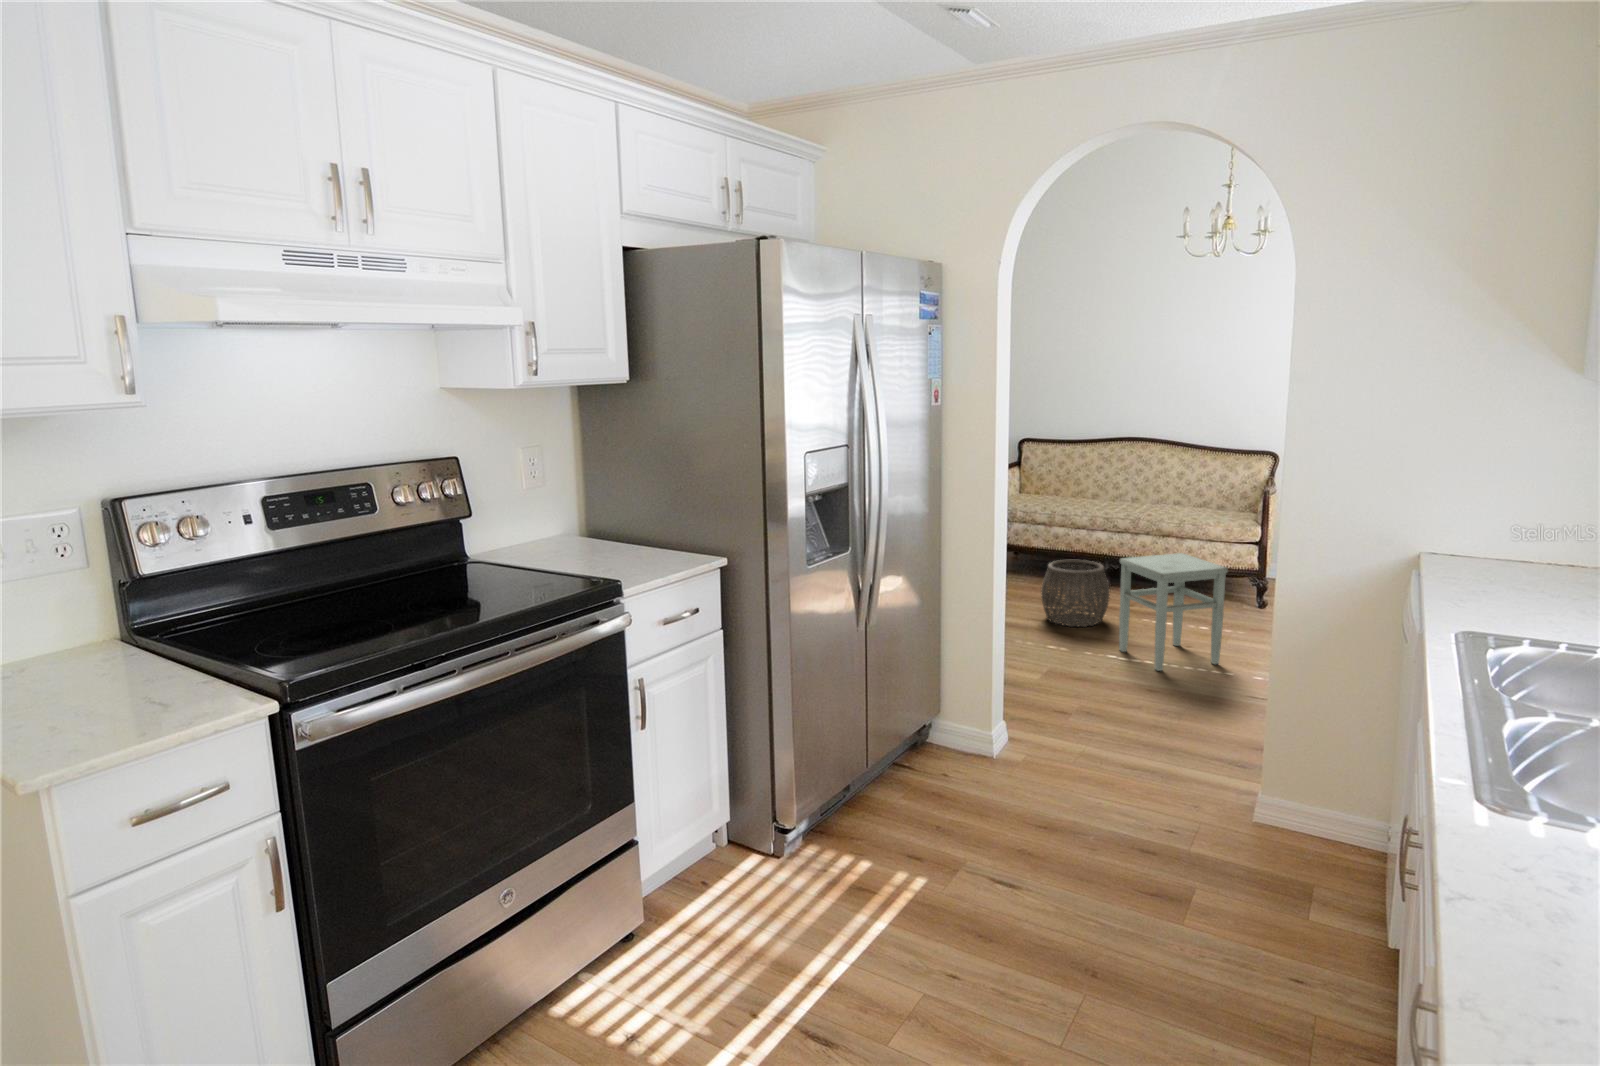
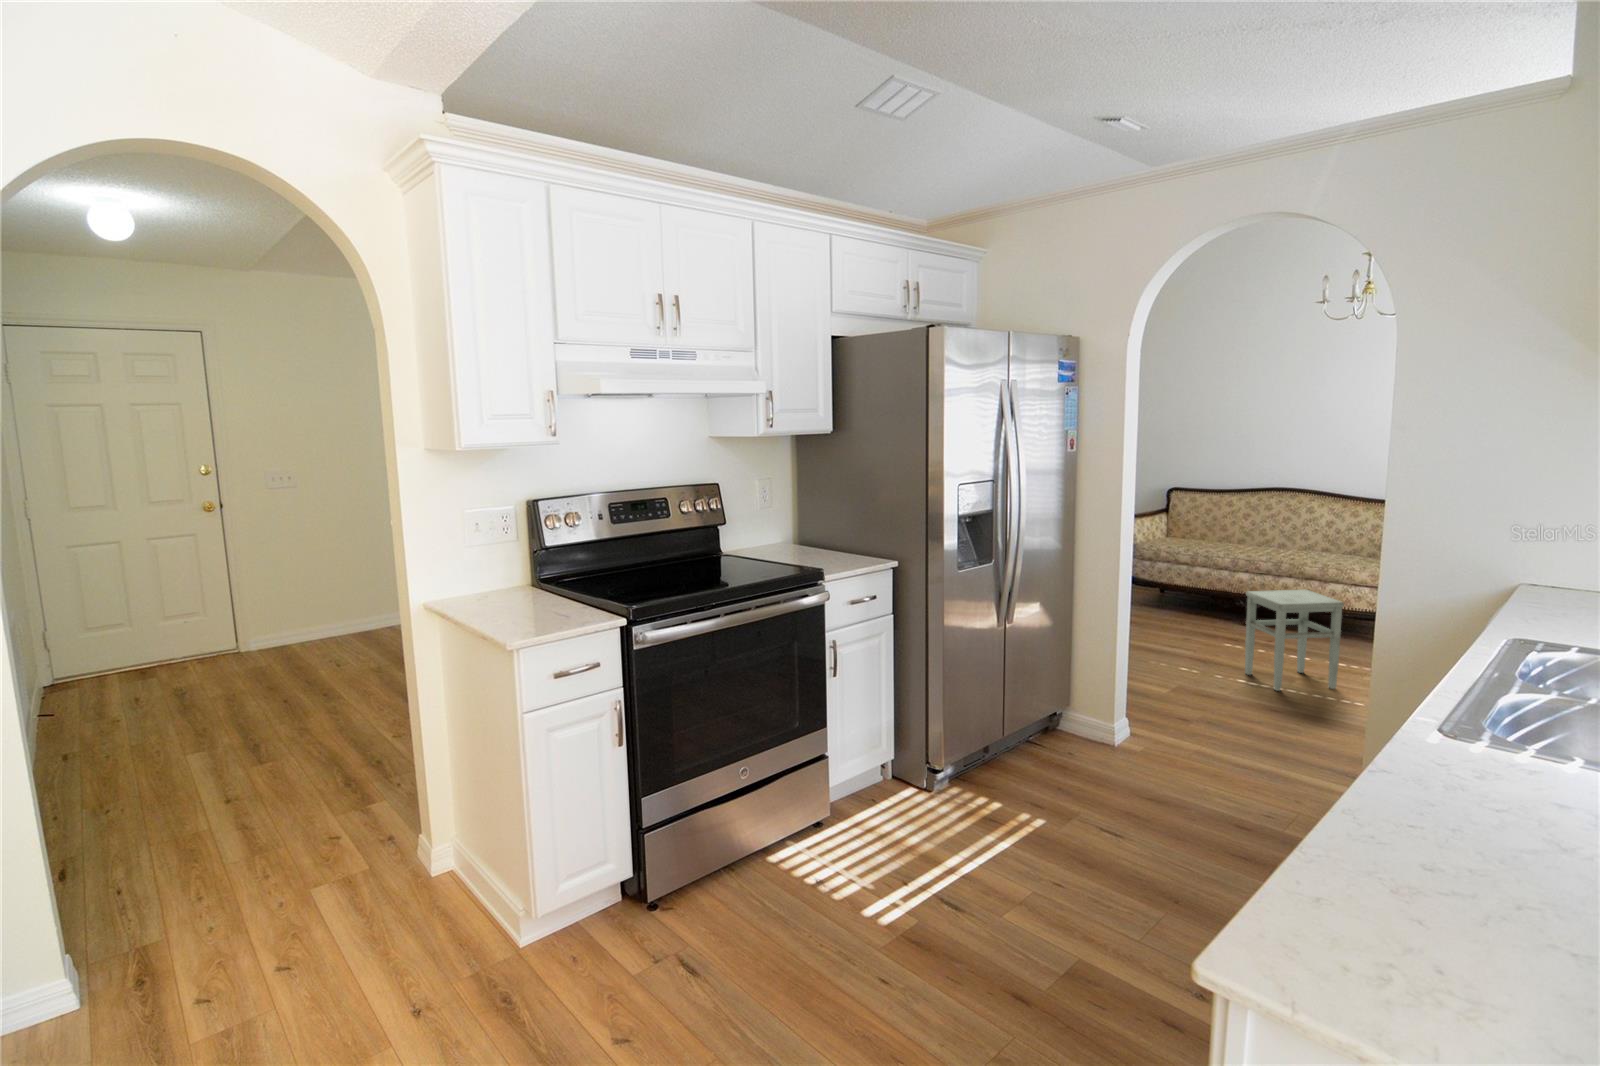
woven basket: present [1041,560,1109,627] -> none [1178,594,1243,654]

